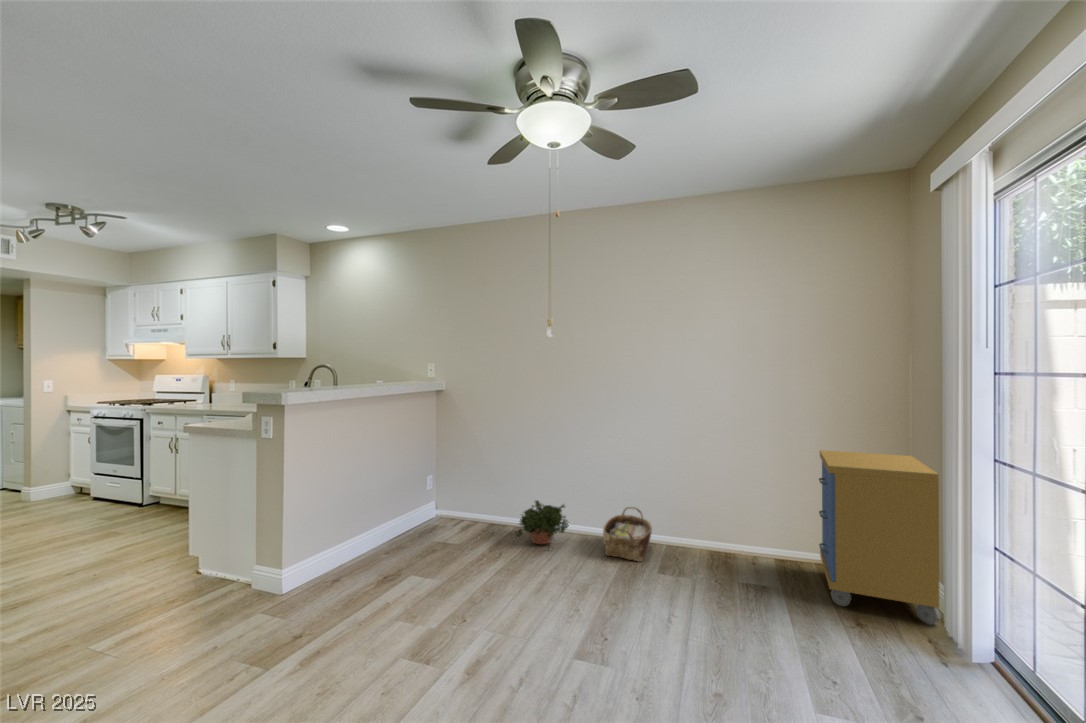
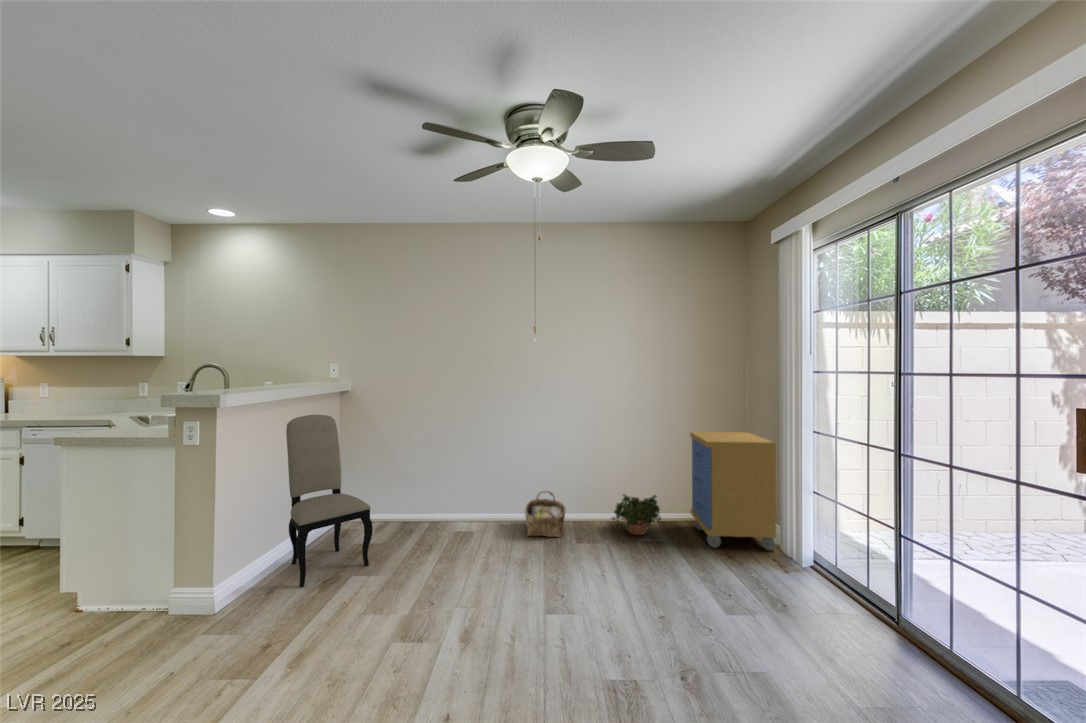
dining chair: none [370,413,441,574] -> present [286,415,373,587]
potted plant: present [515,501,569,544] -> present [612,494,661,535]

